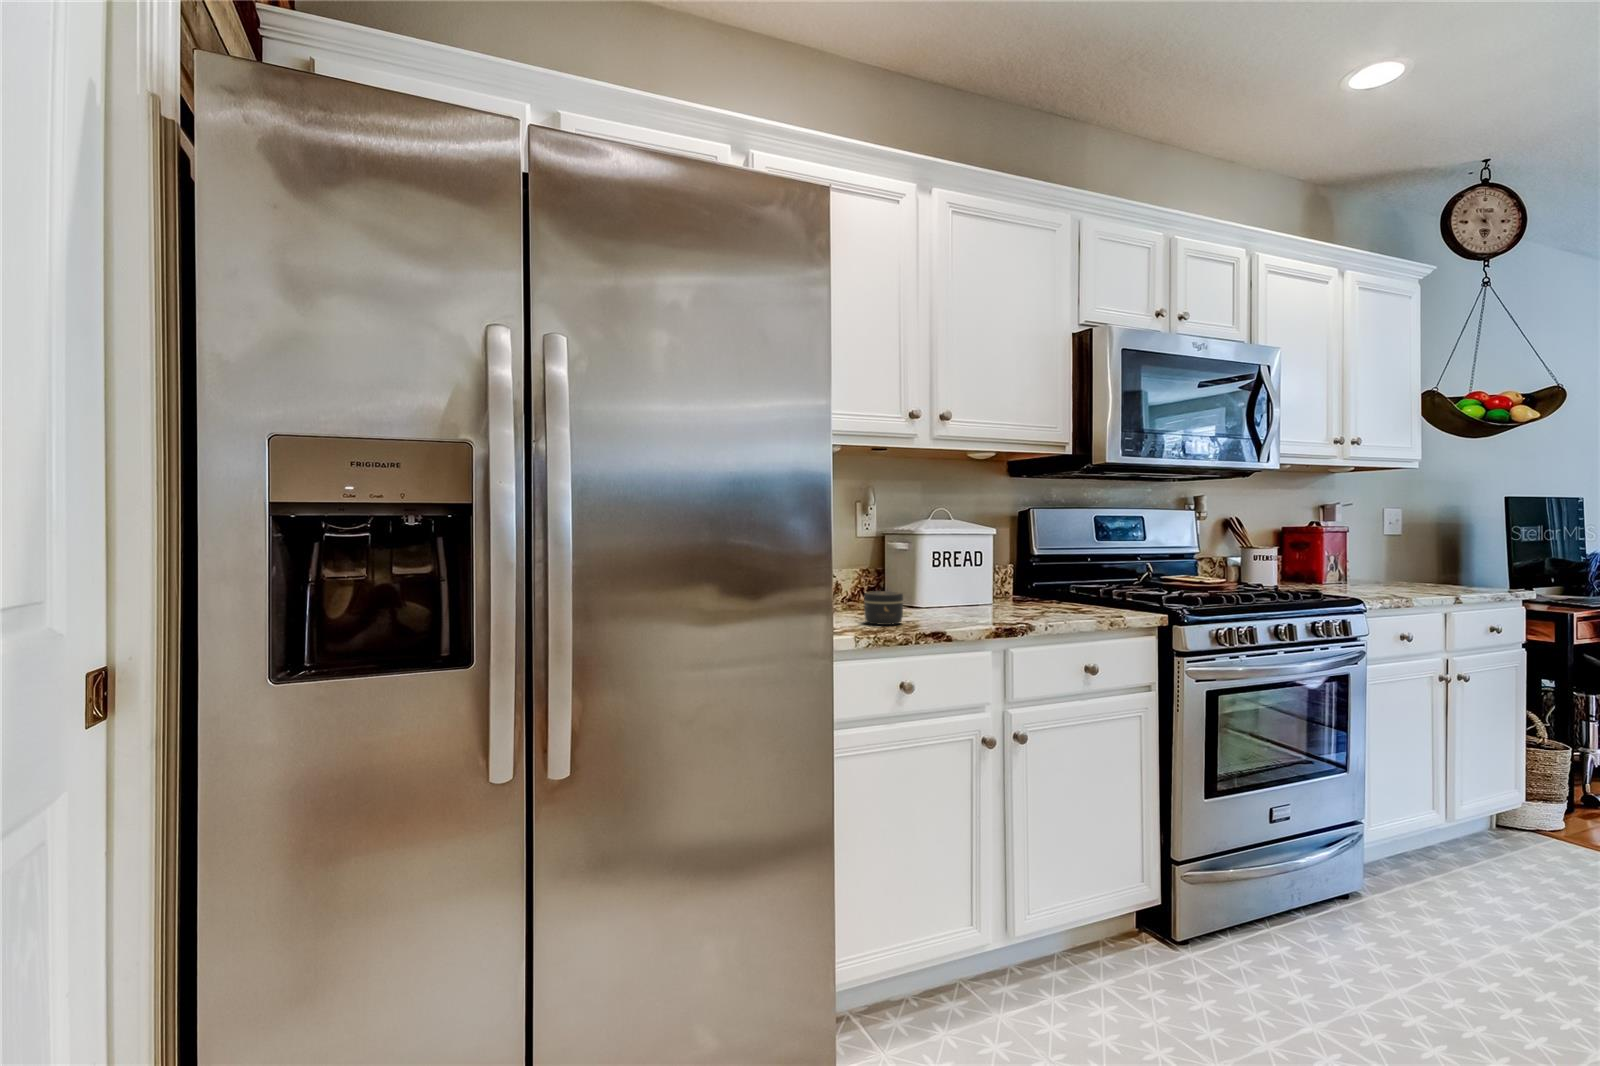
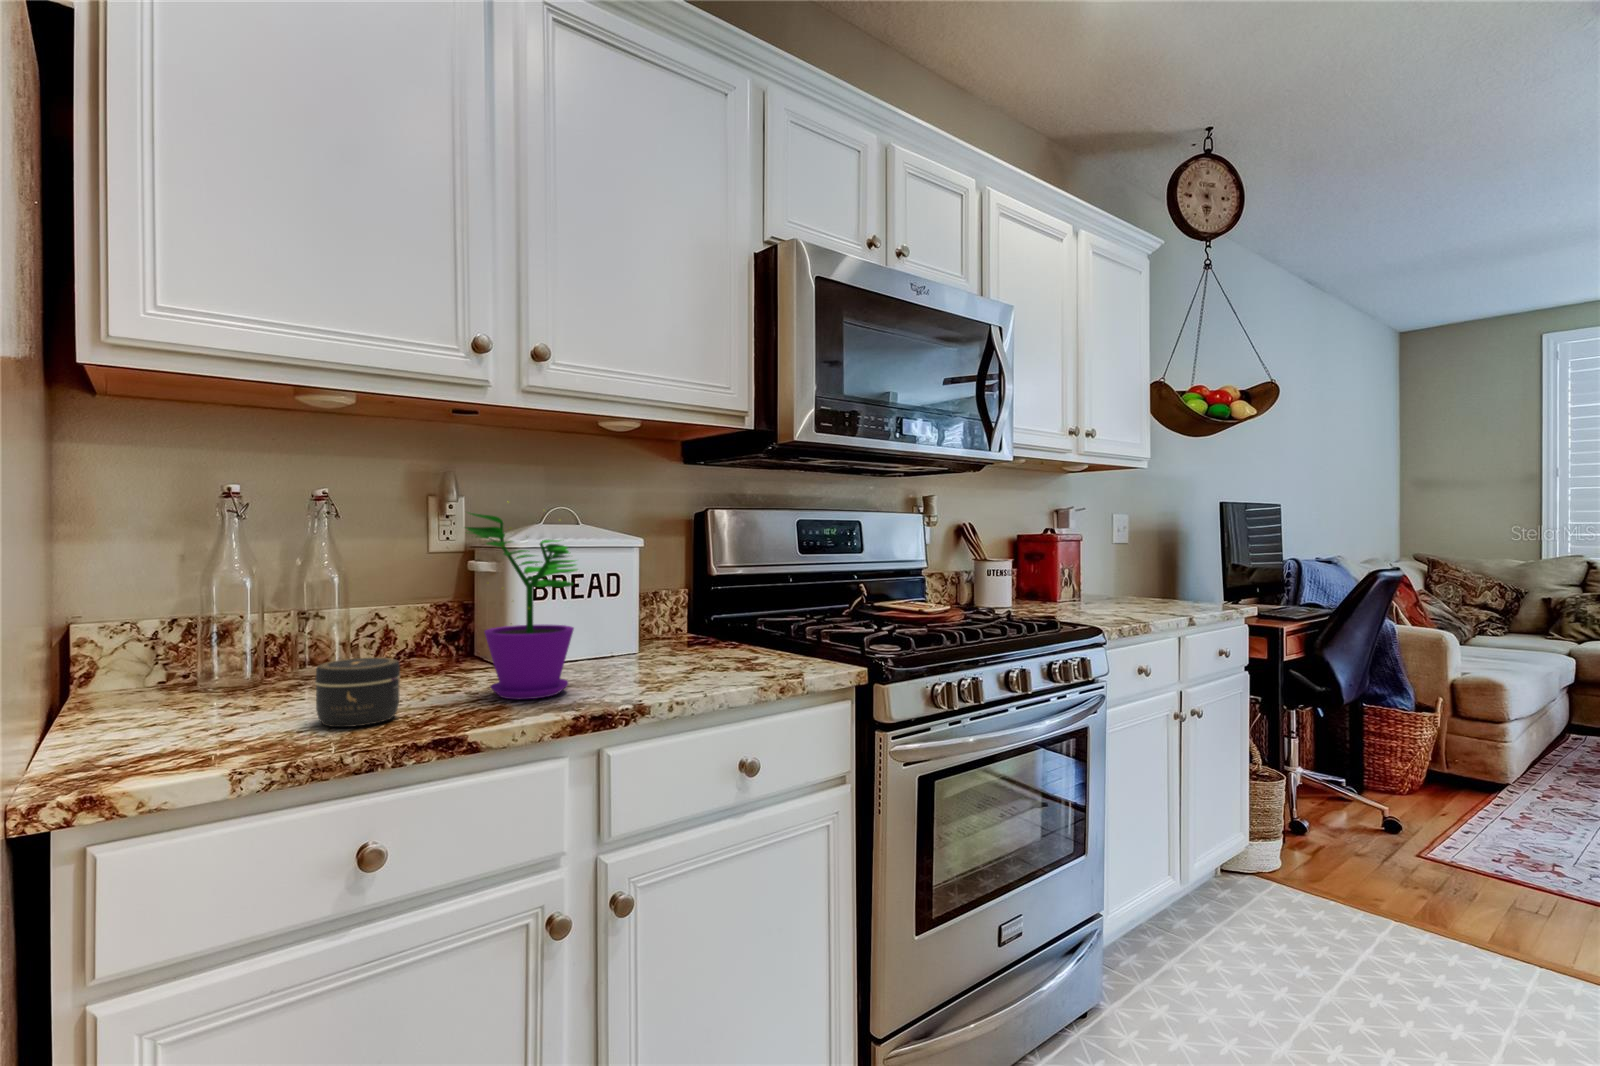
flower pot: none [923,506,991,619] -> present [465,513,577,699]

